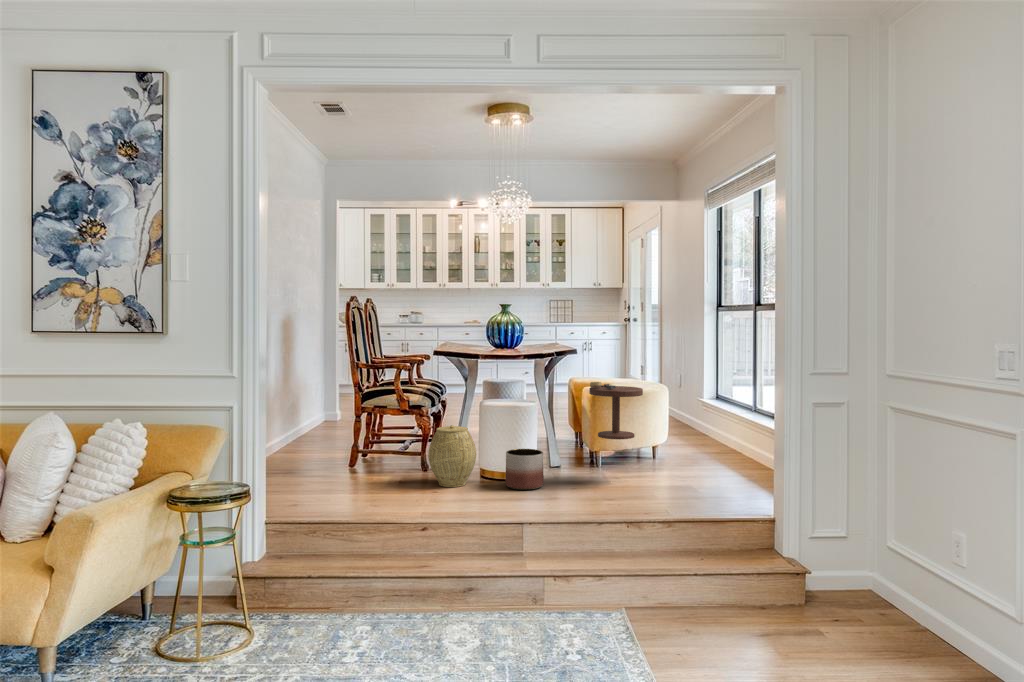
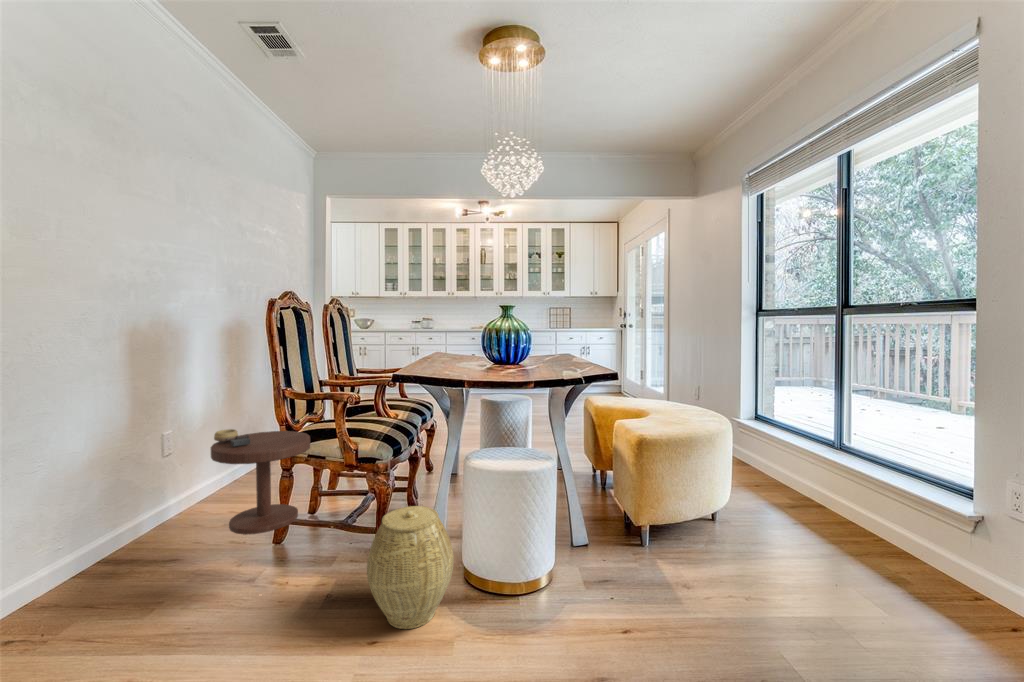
side table: present [589,382,643,439] -> present [211,429,310,535]
planter: present [506,449,544,490] -> none [505,549,573,648]

